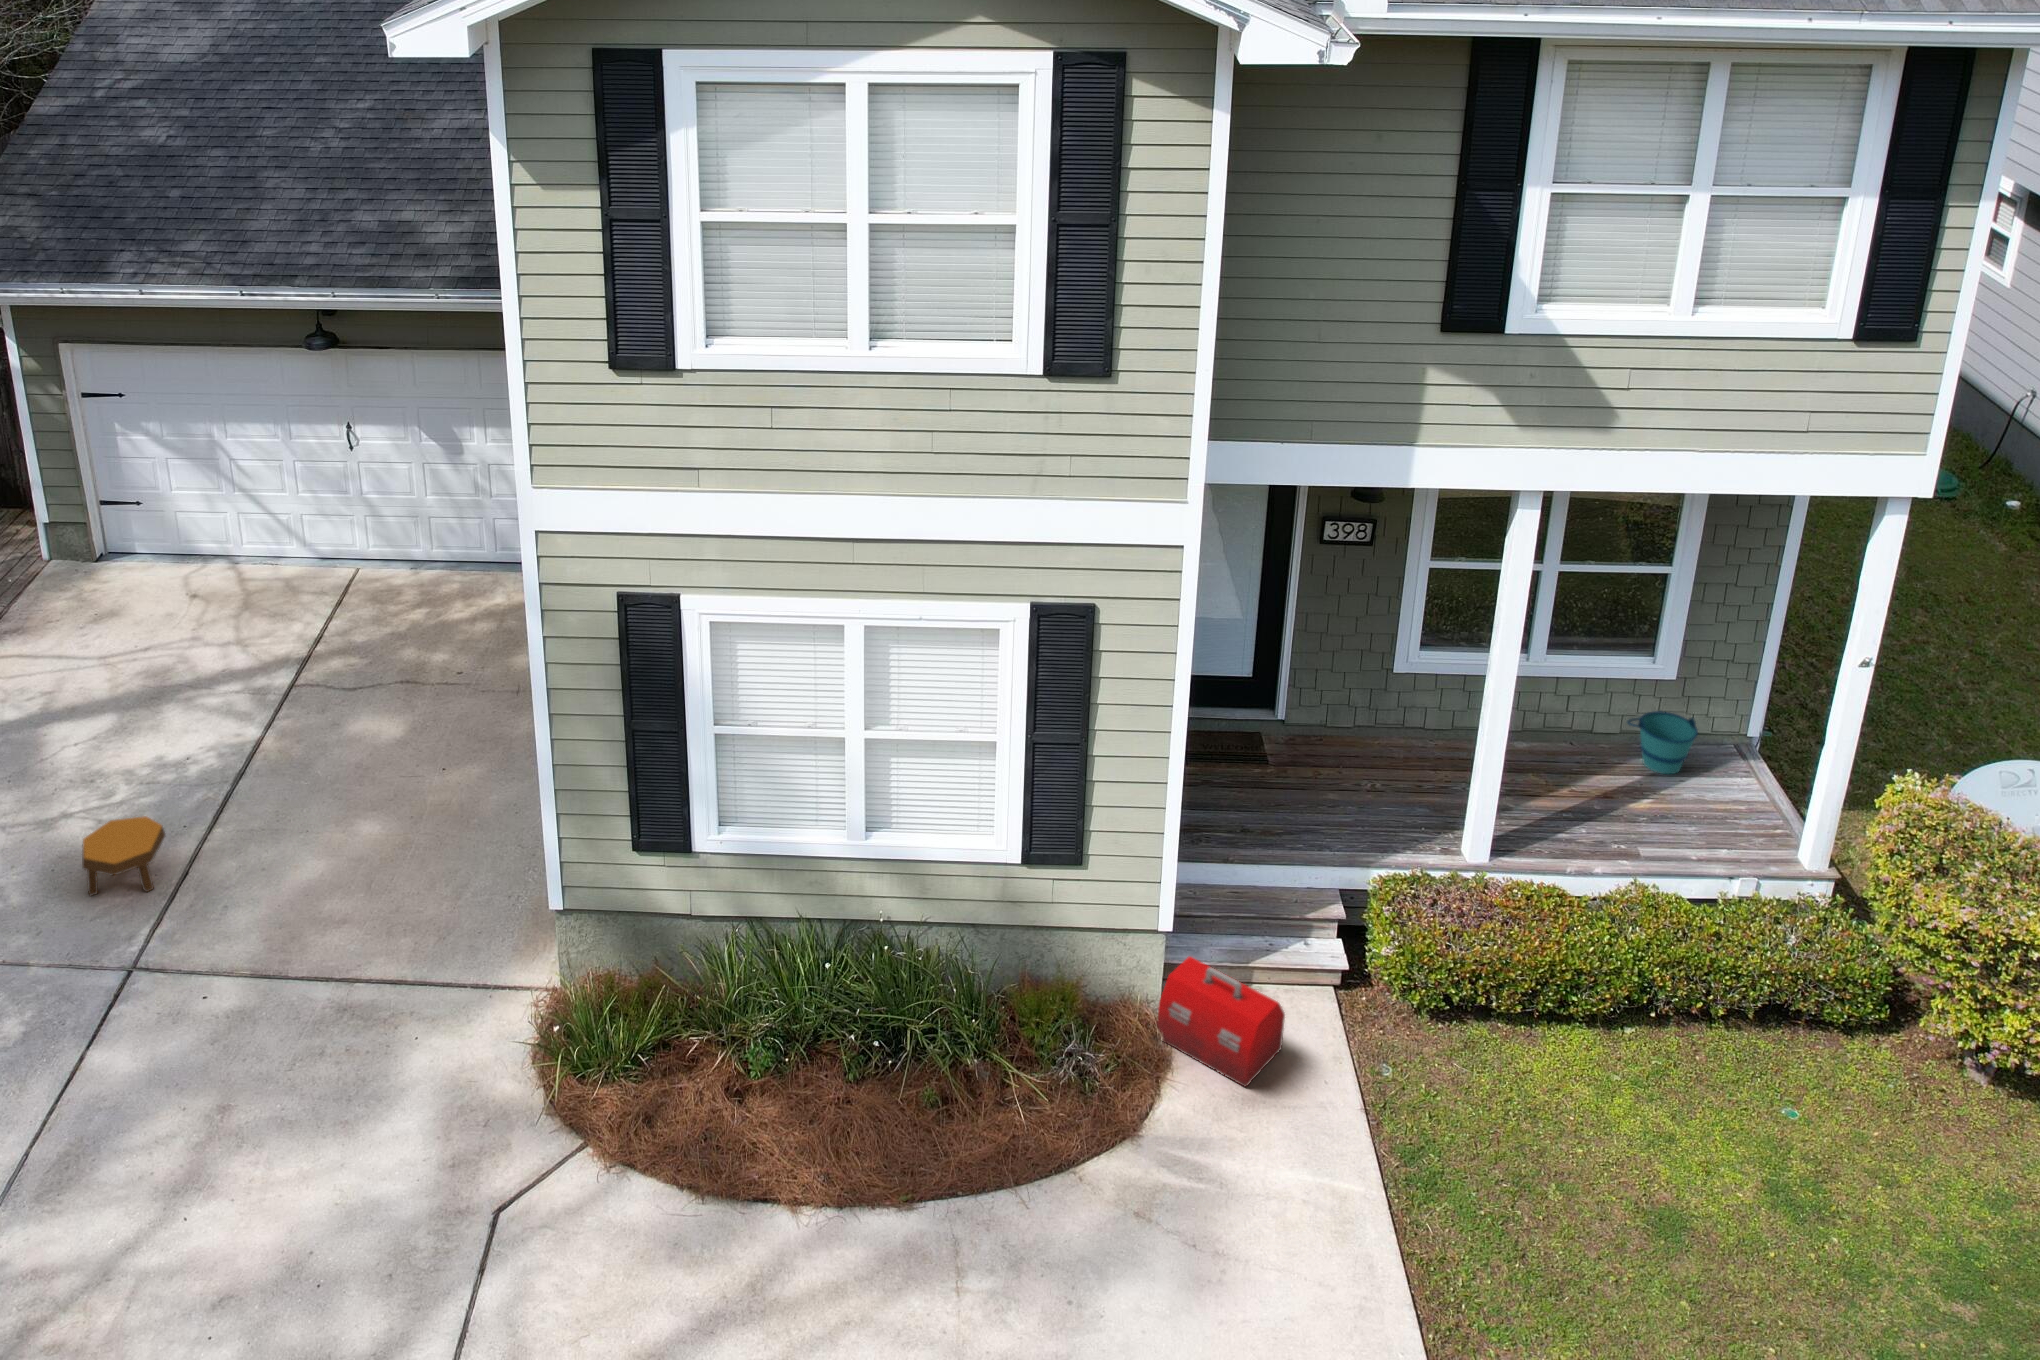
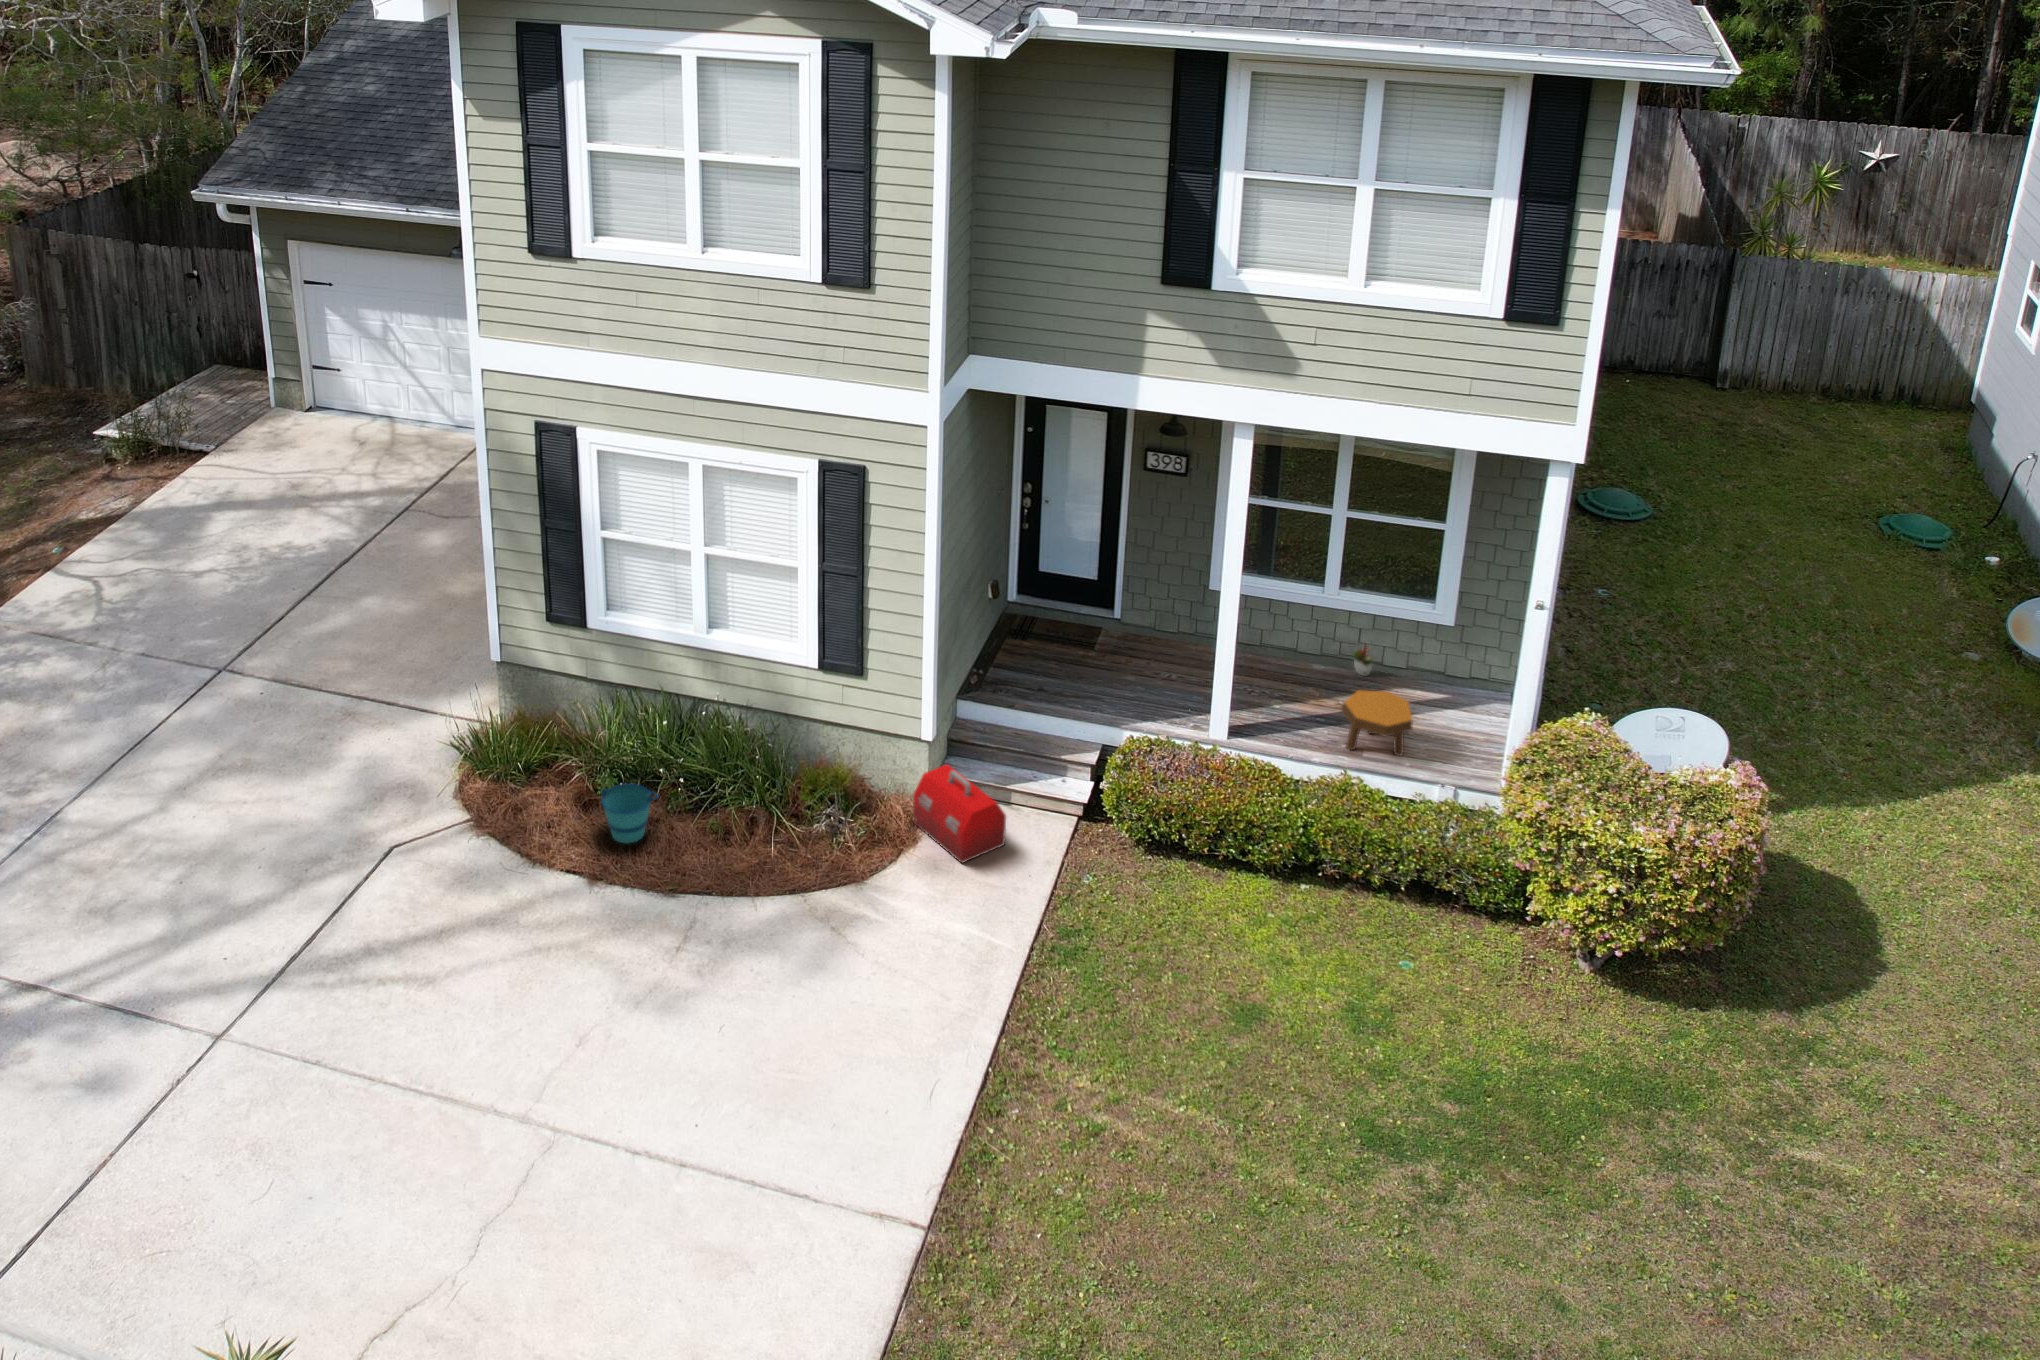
decorative plant: none [1561,707,1588,747] -> present [1353,646,1373,676]
bucket: present [1627,711,1698,774] -> present [601,784,658,844]
footstool: present [82,816,165,896] -> present [1341,690,1413,756]

